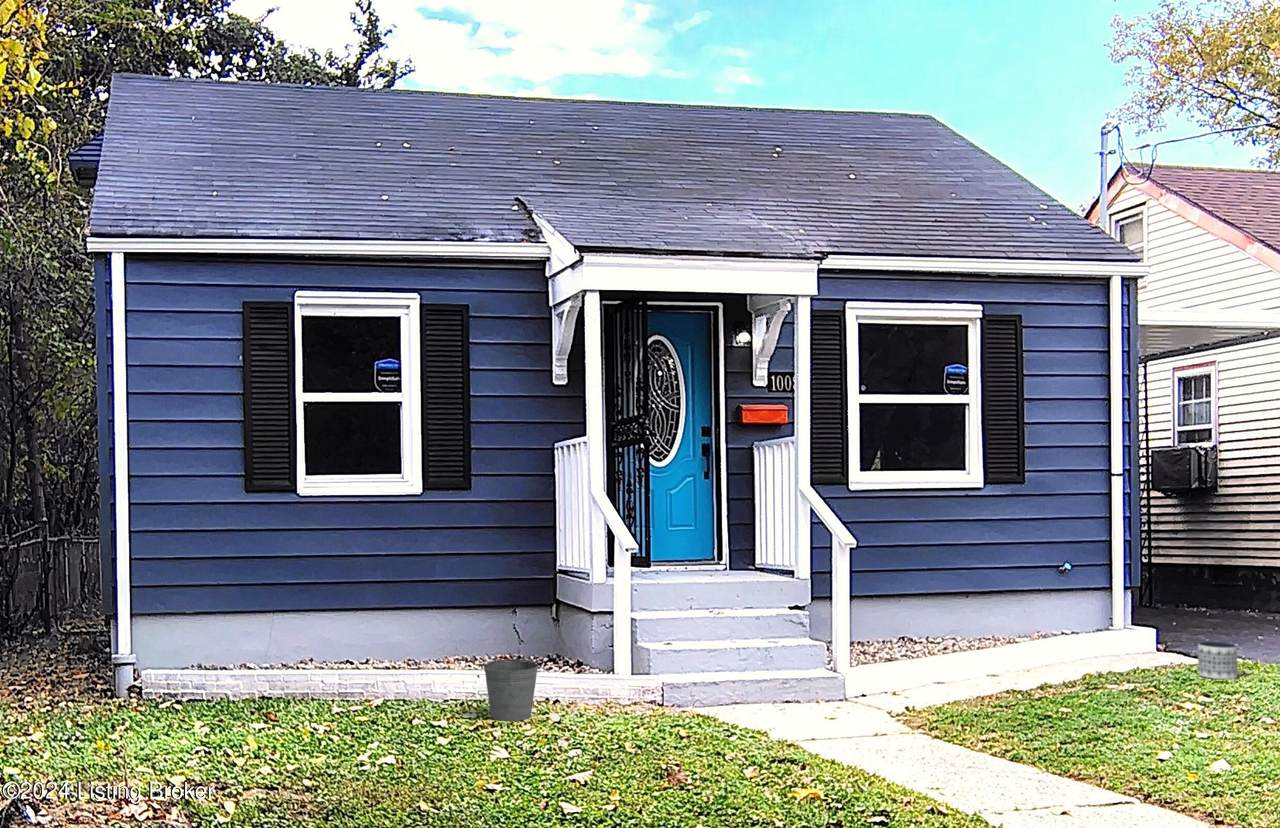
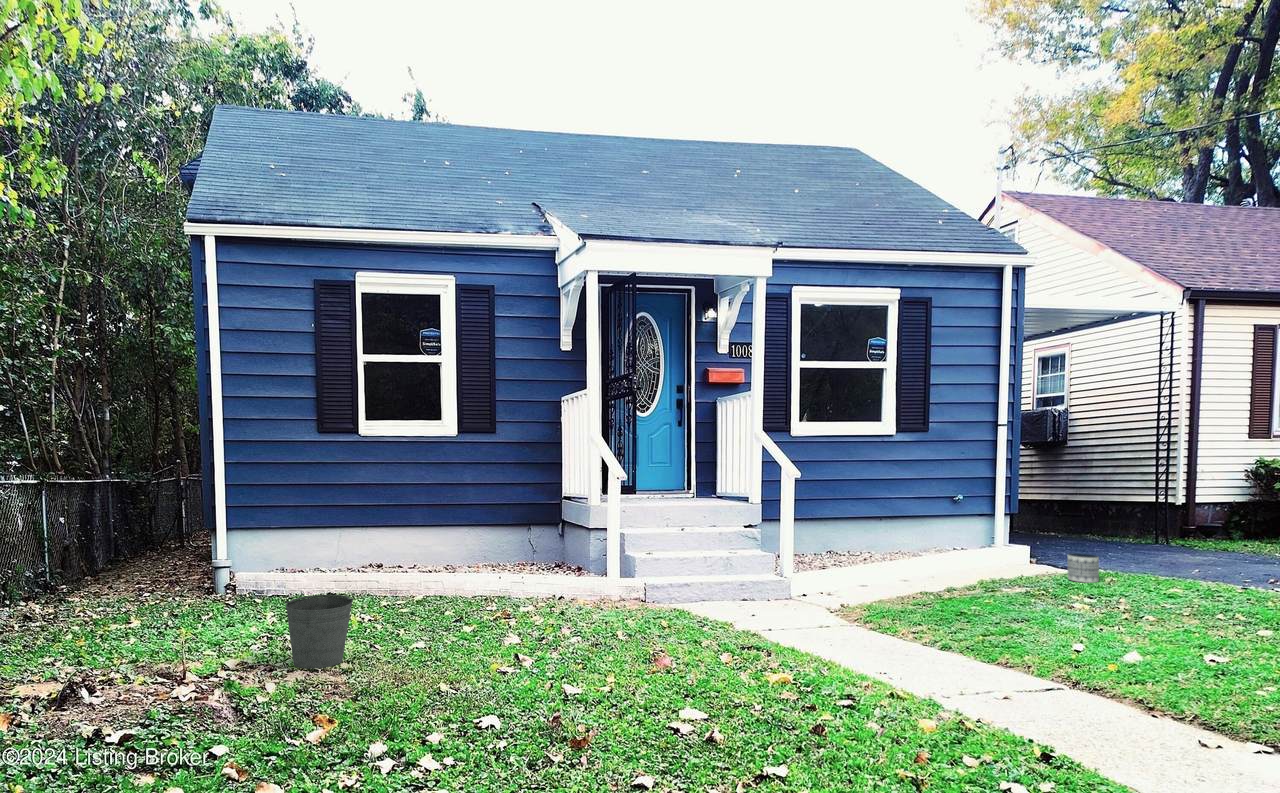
bucket: present [483,659,538,721] -> present [285,595,353,669]

